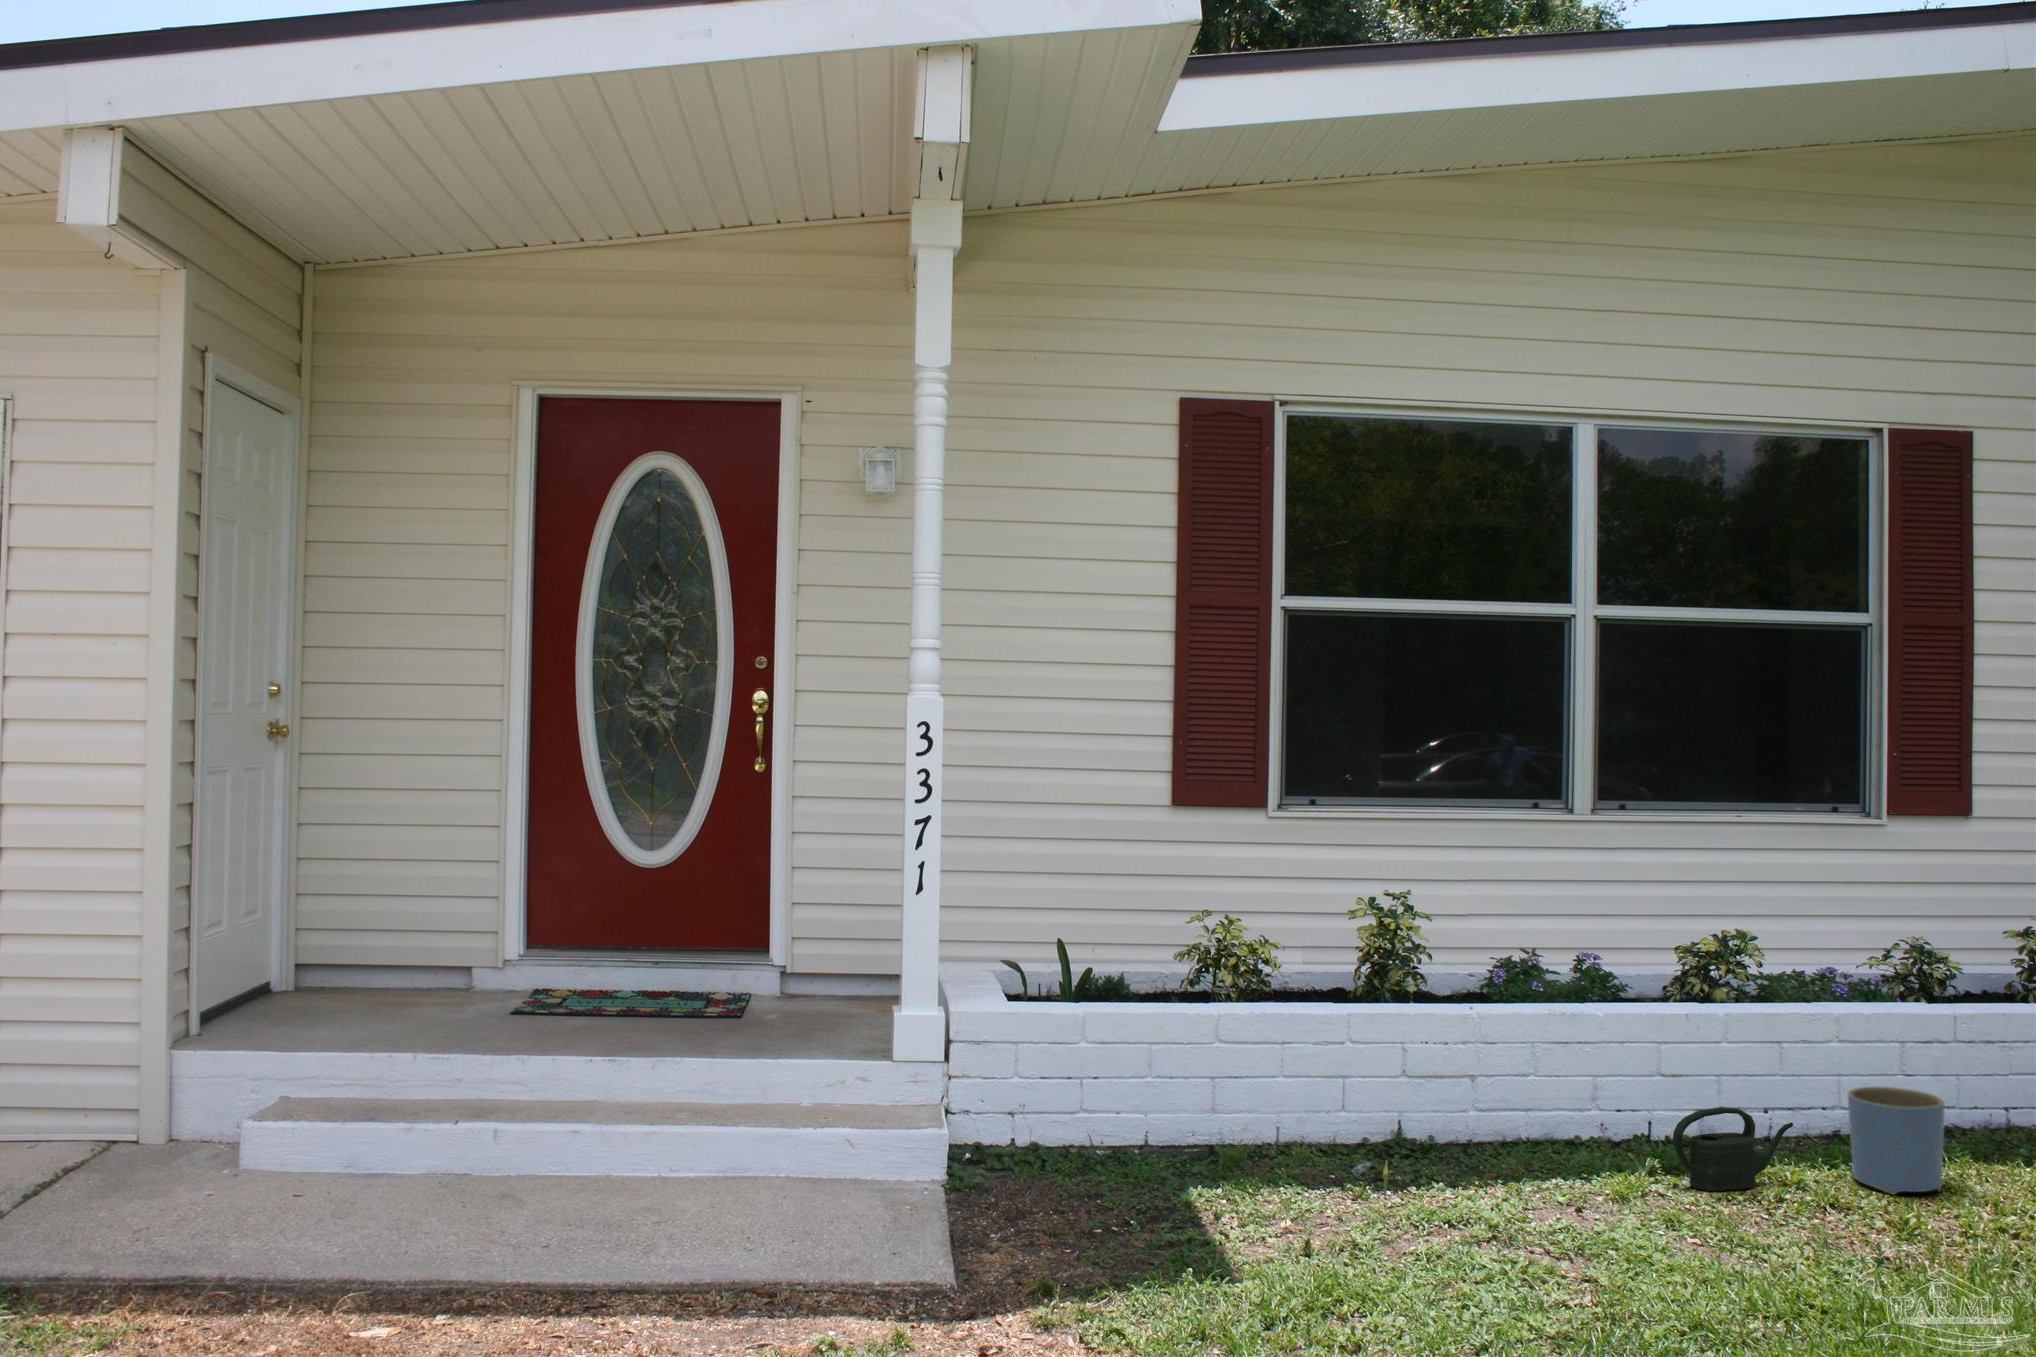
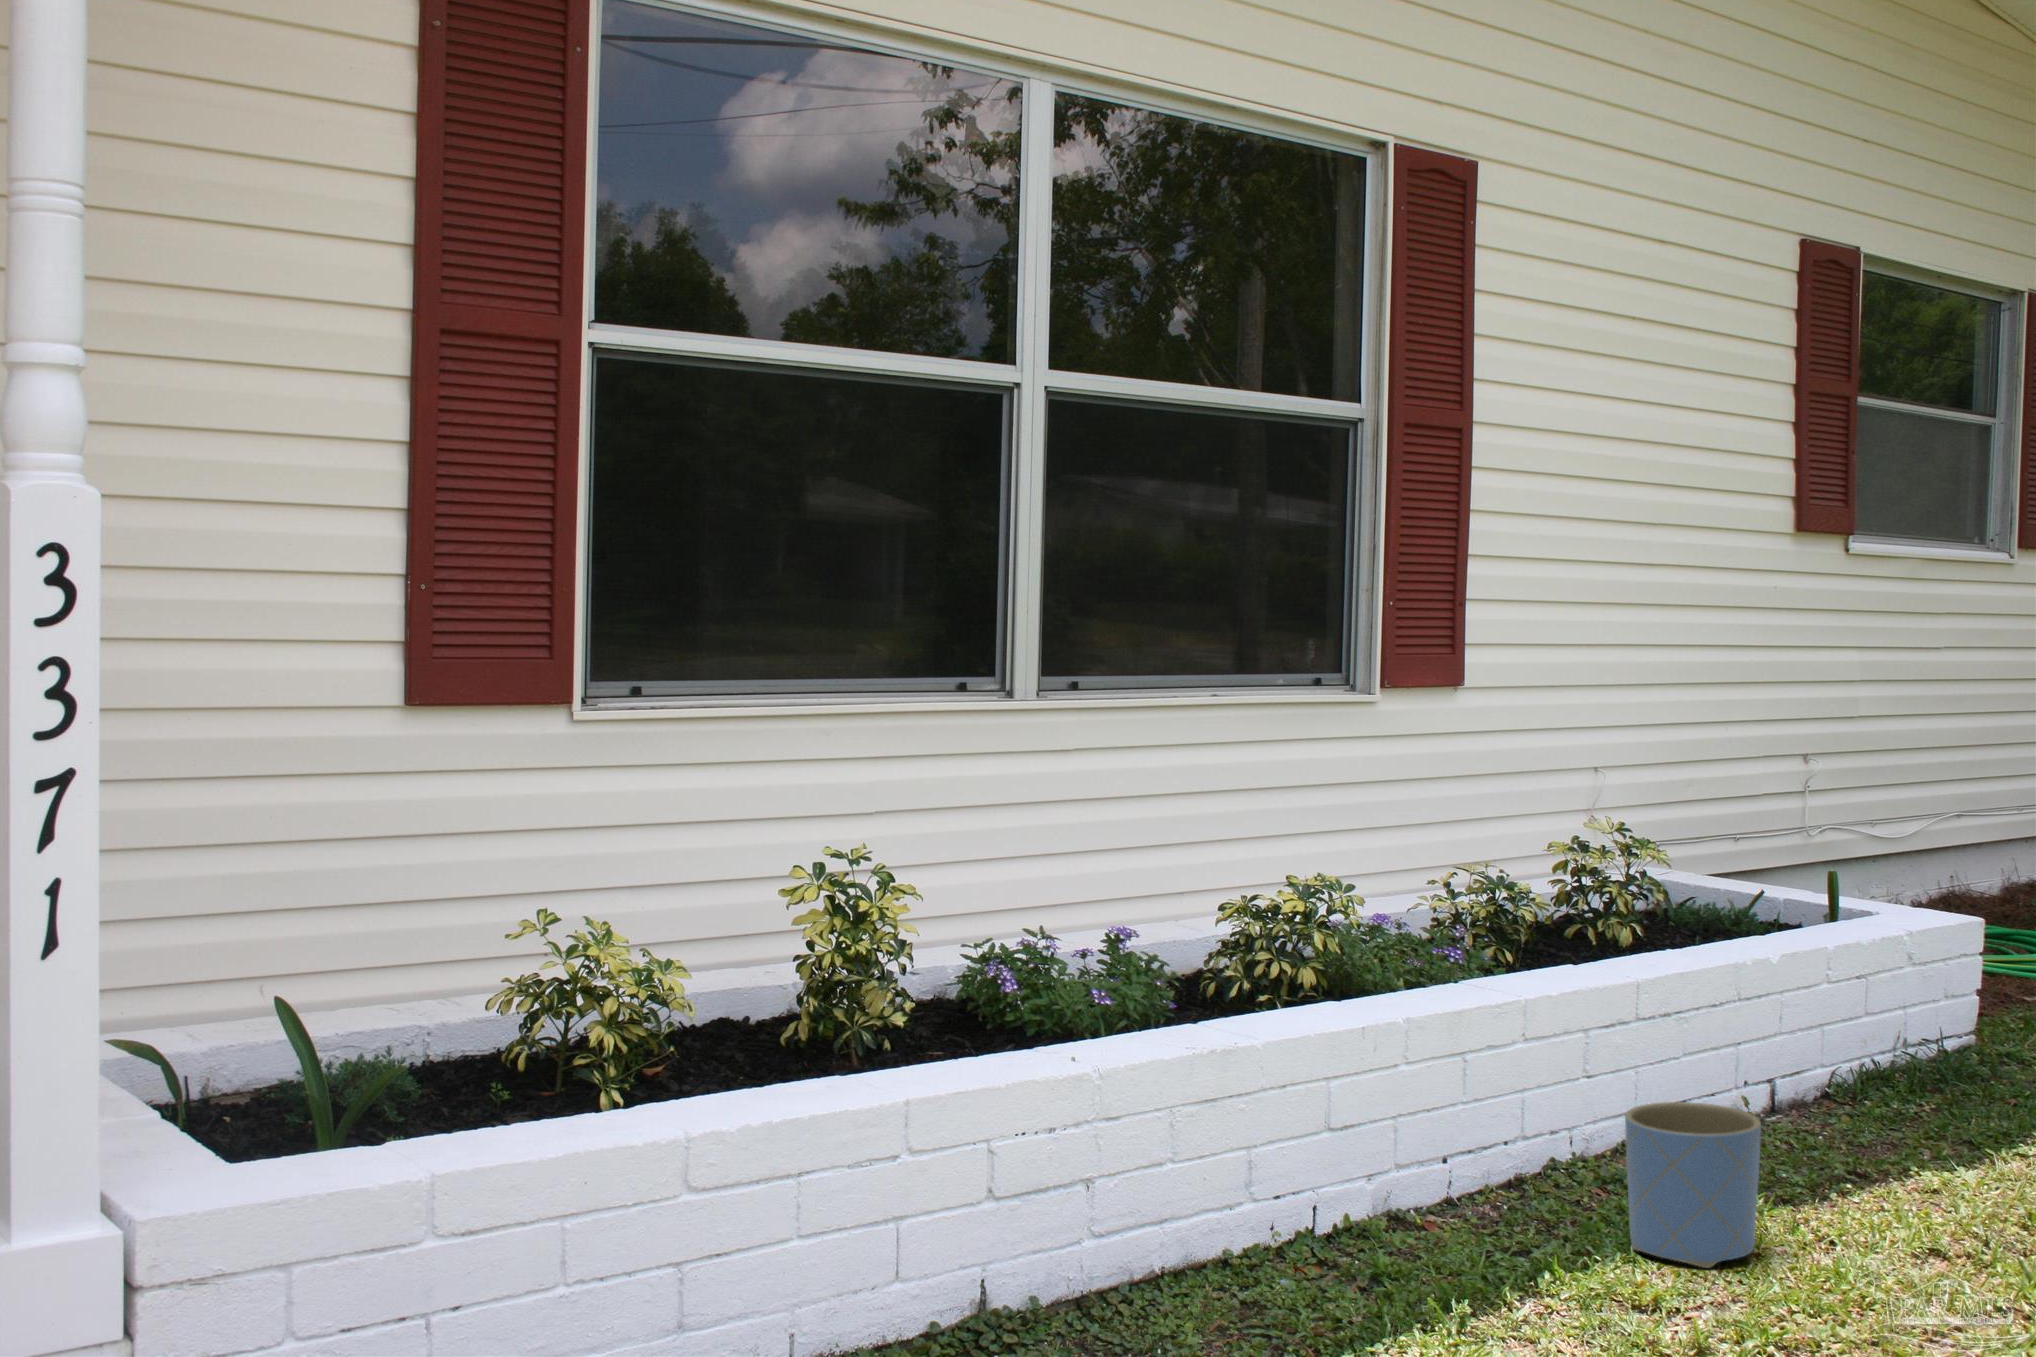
watering can: present [1673,1107,1793,1191] -> none [1449,1172,1577,1315]

